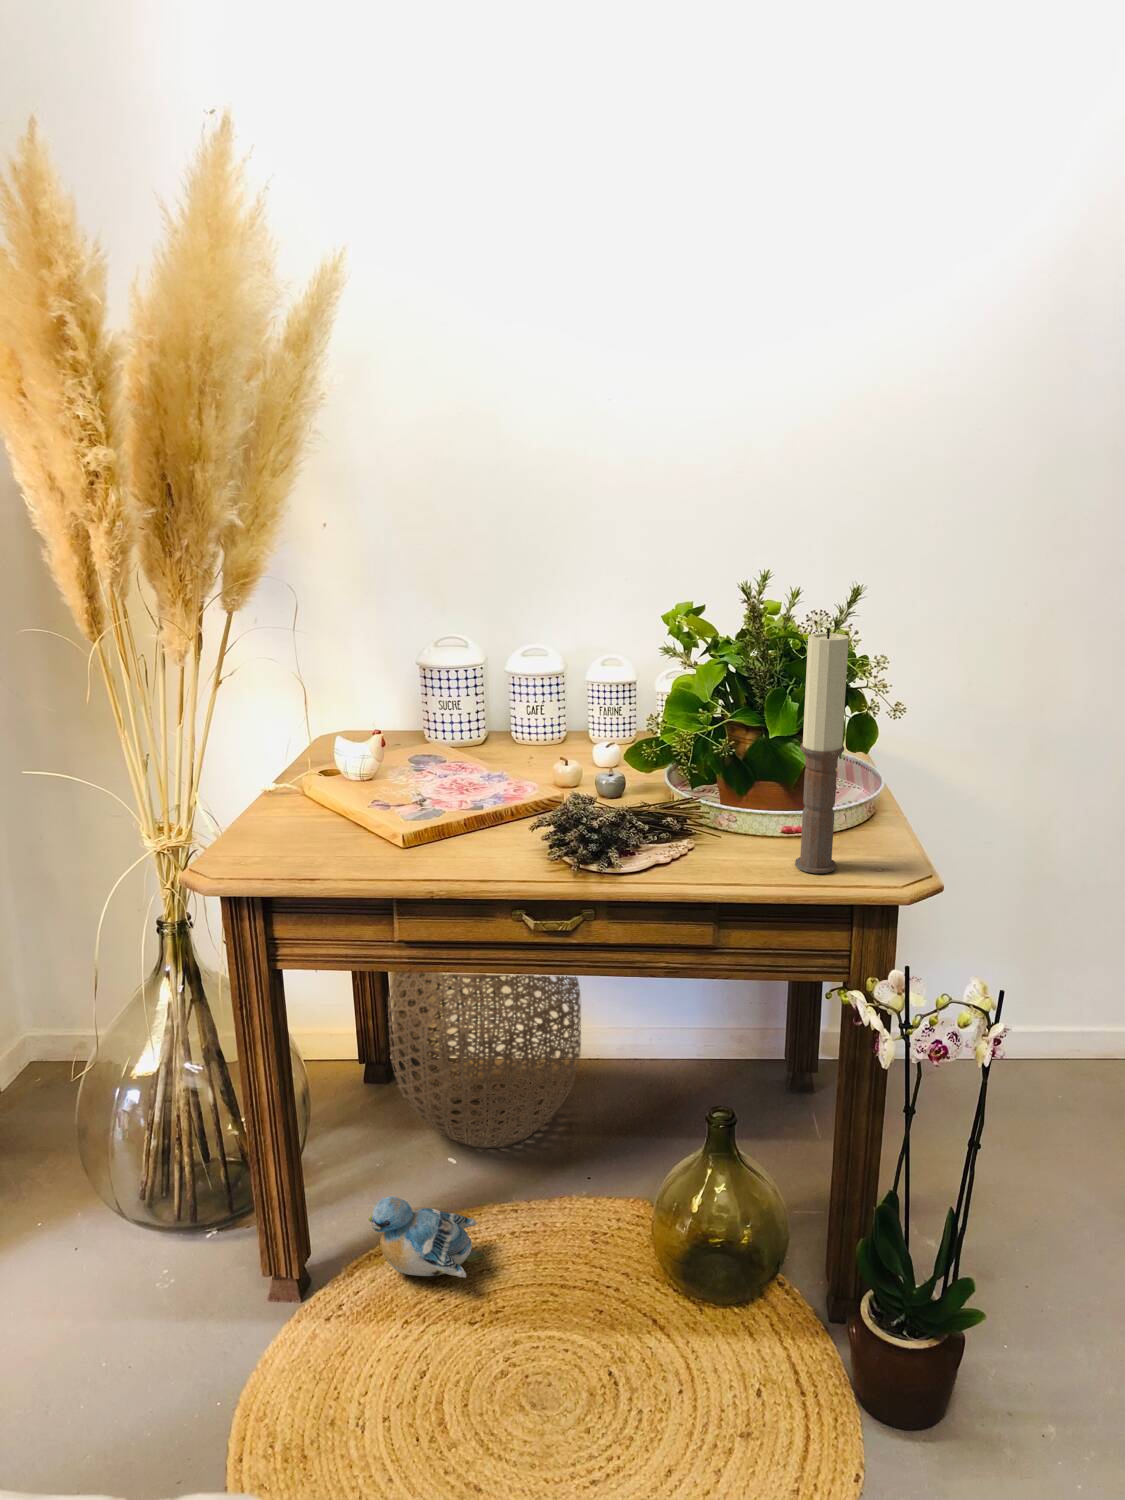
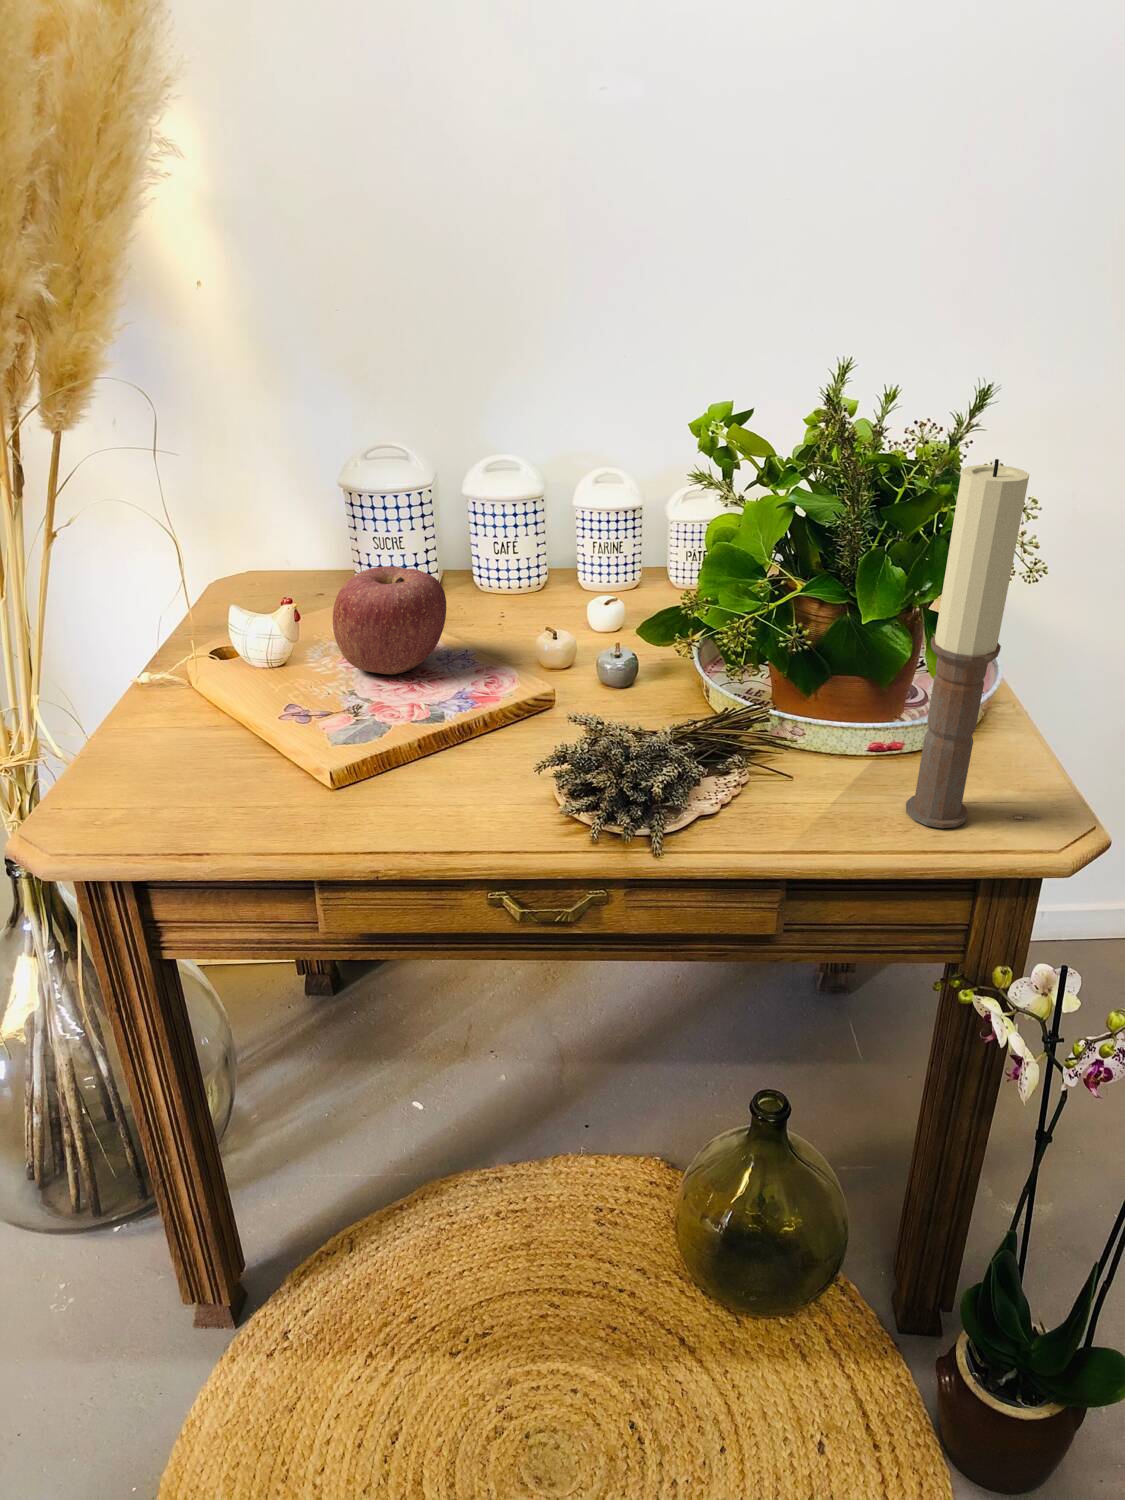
apple: none [410,712,489,786] -> present [333,566,446,675]
woven basket: present [388,972,581,1147] -> none [328,816,573,1088]
plush toy: present [368,1197,486,1277] -> none [315,1196,467,1293]

